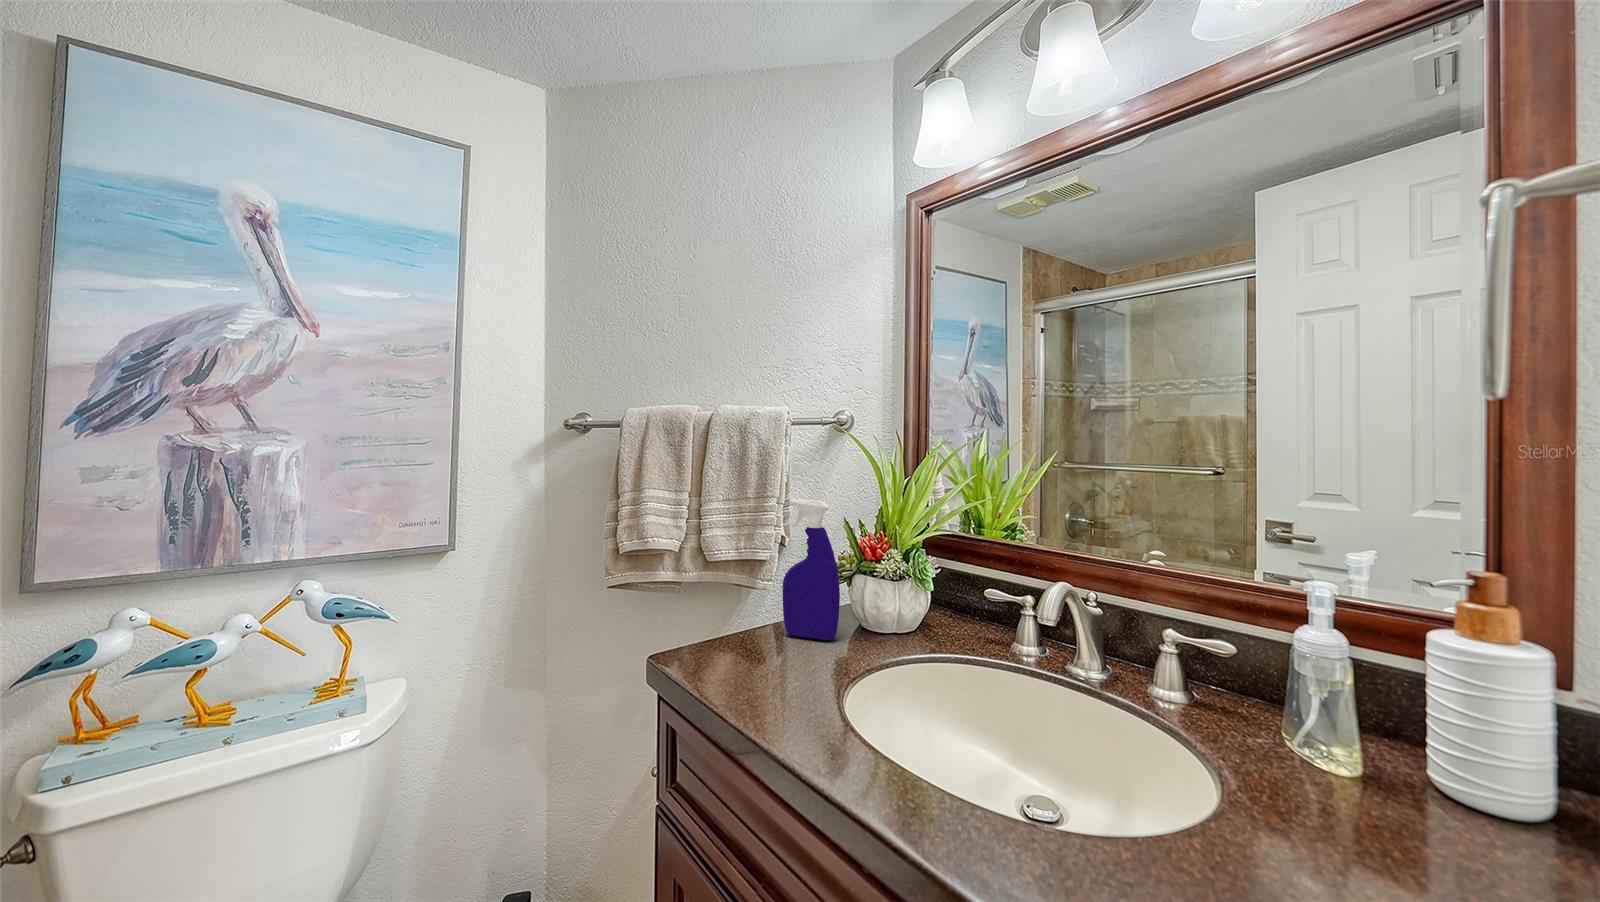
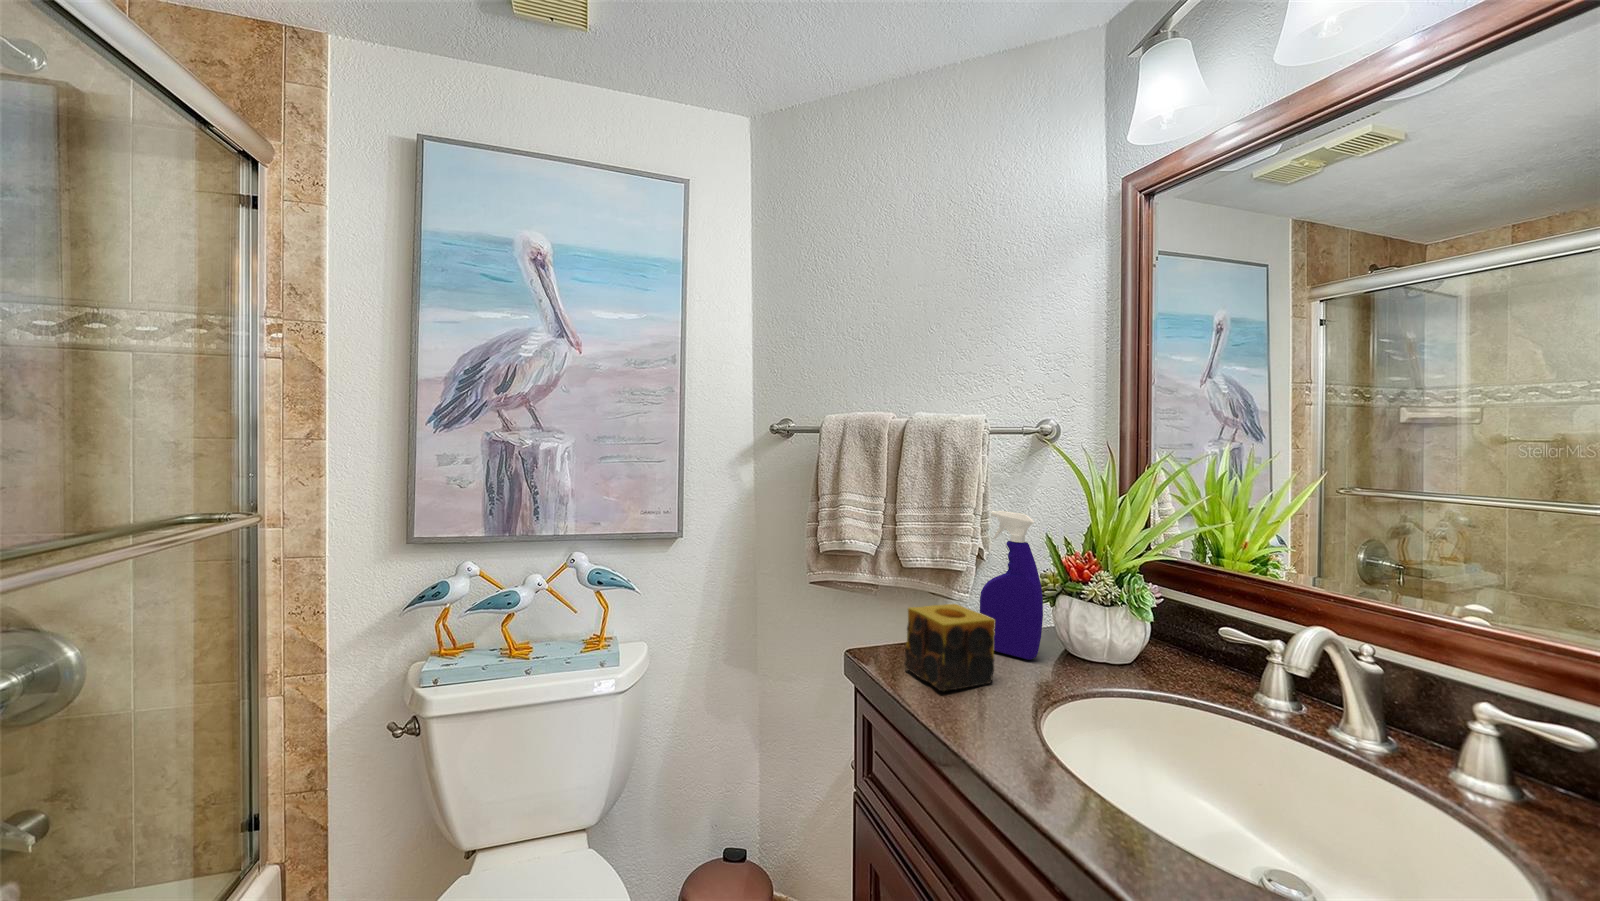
candle: none [707,593,795,683] -> present [905,604,995,691]

